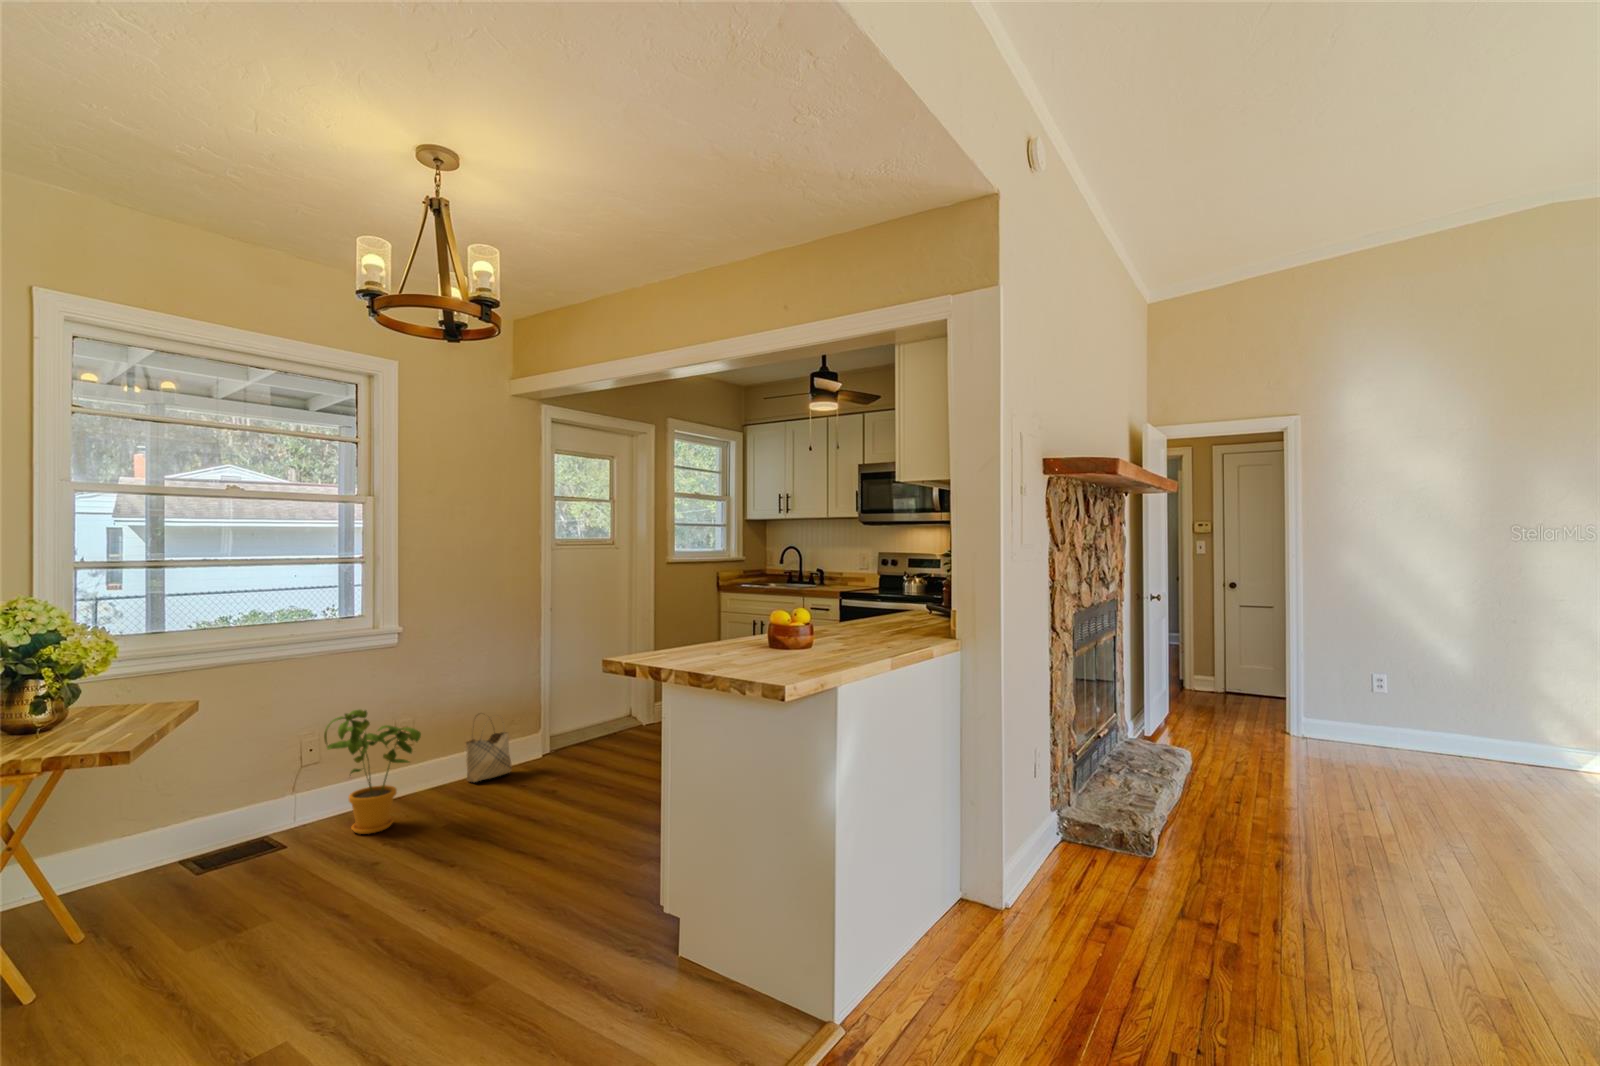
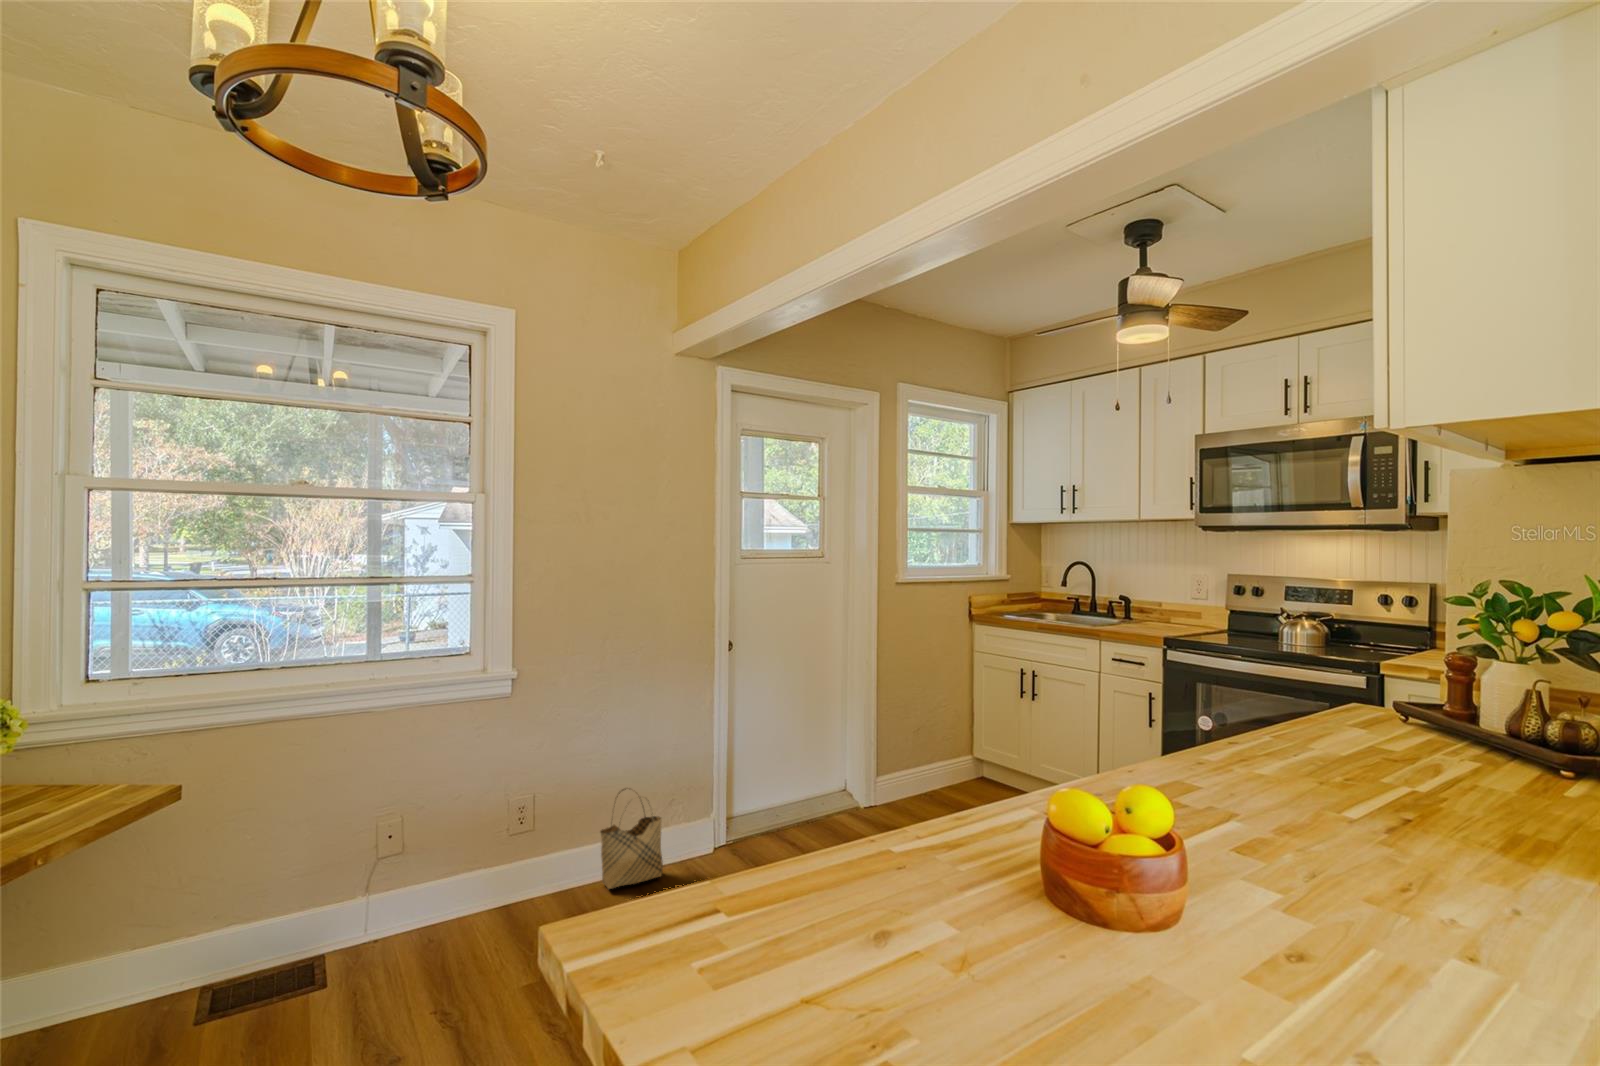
house plant: present [324,710,421,834] -> none [378,796,505,978]

